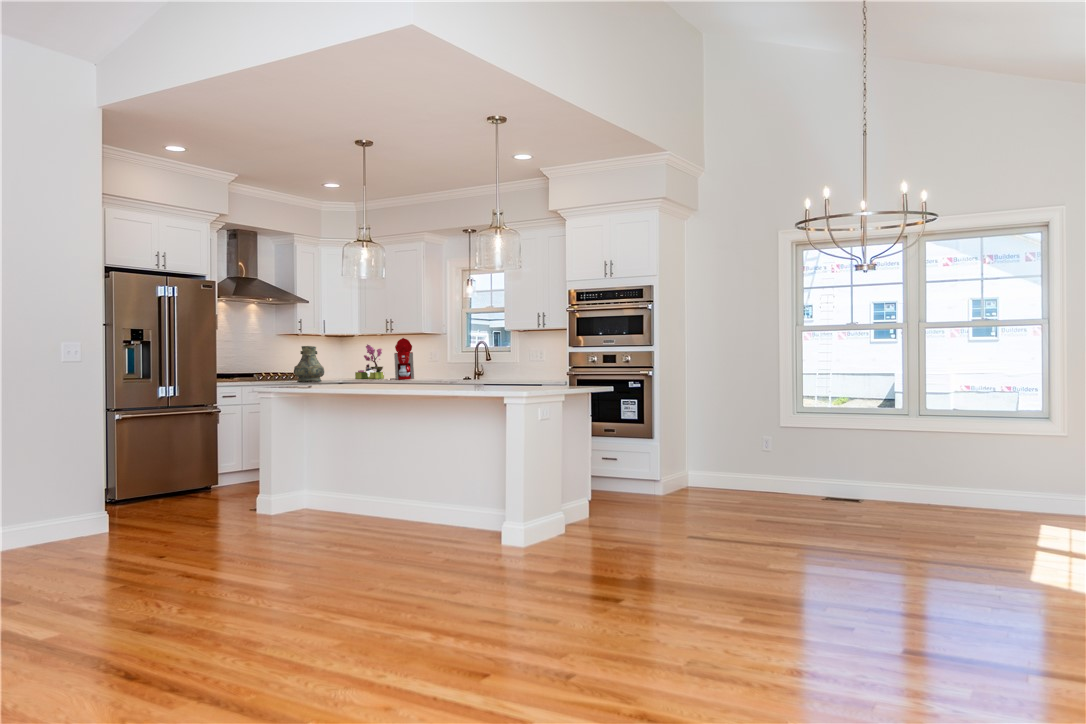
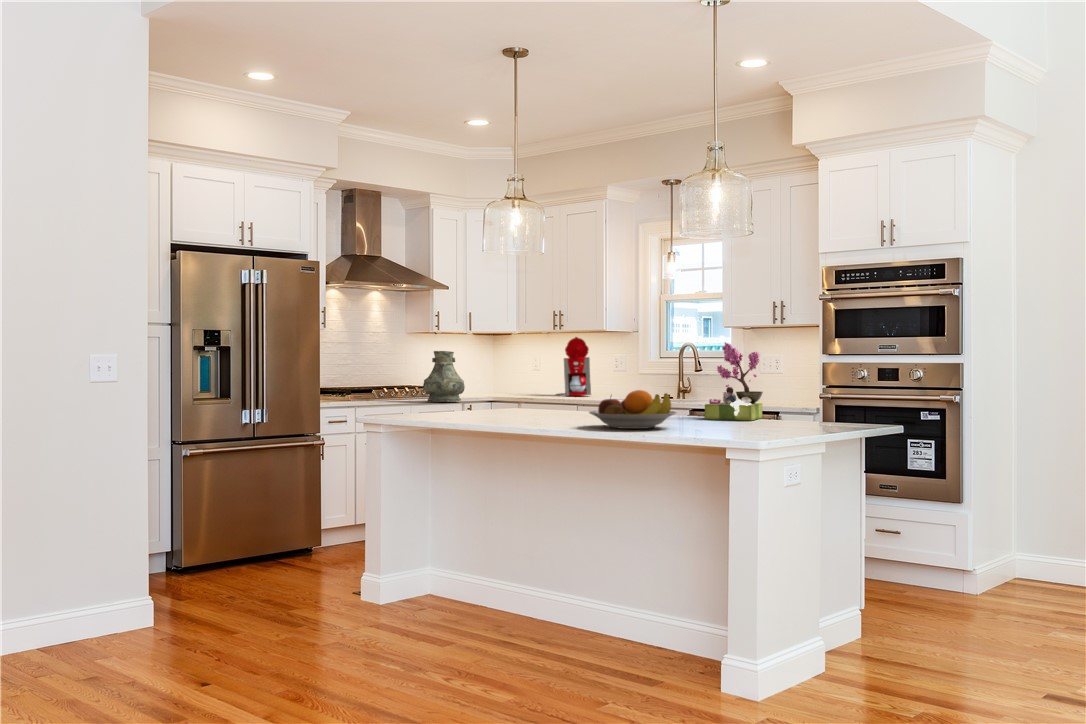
flower arrangement: present [355,344,384,379] -> present [705,342,763,421]
fruit bowl: none [418,365,474,390] -> present [589,390,676,429]

